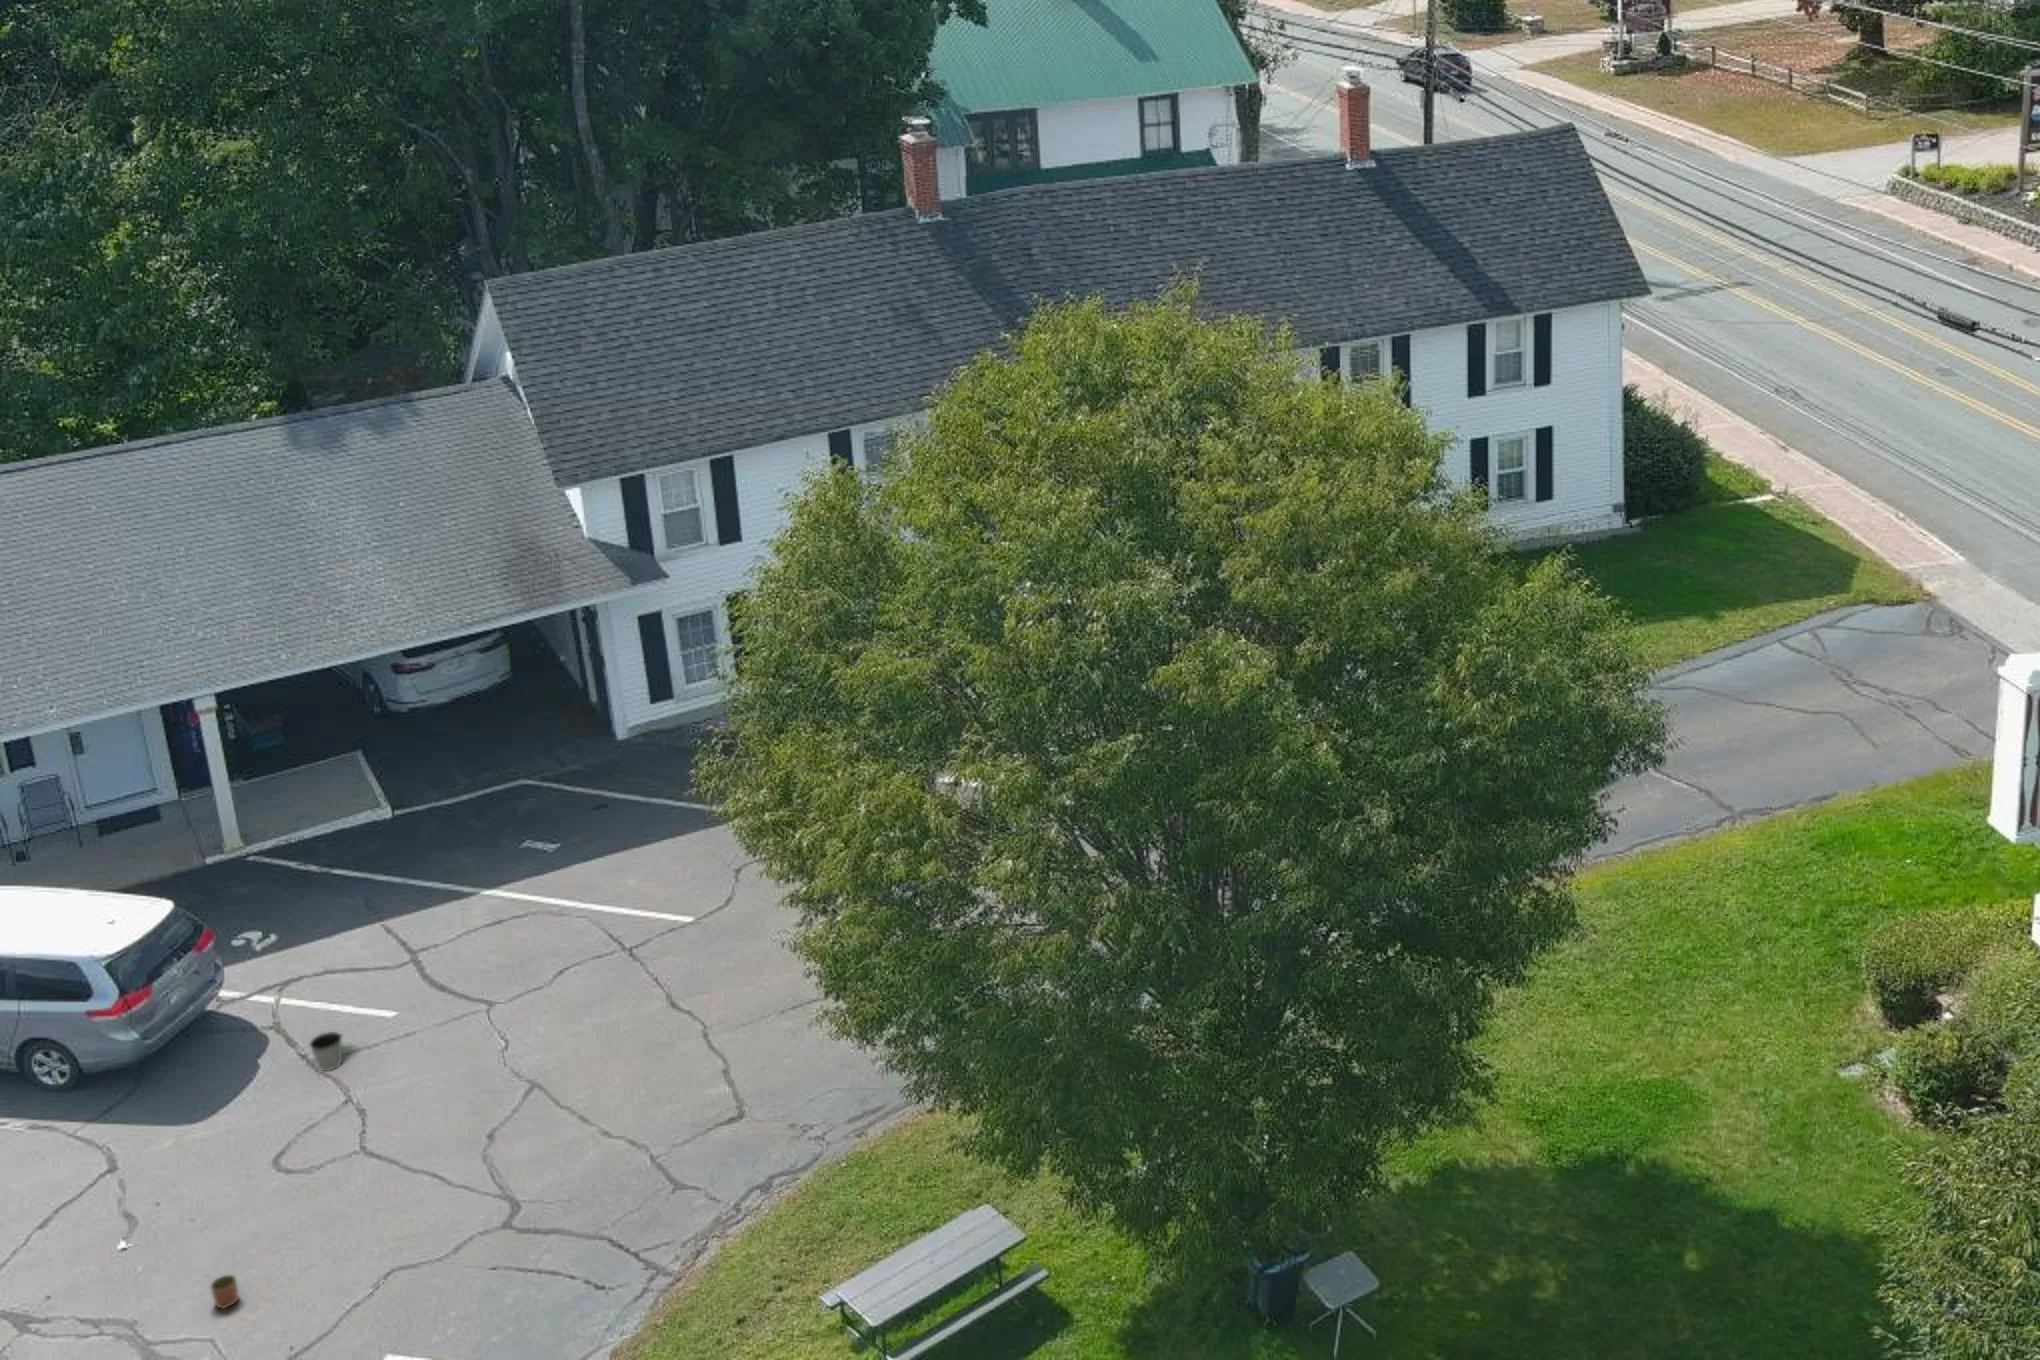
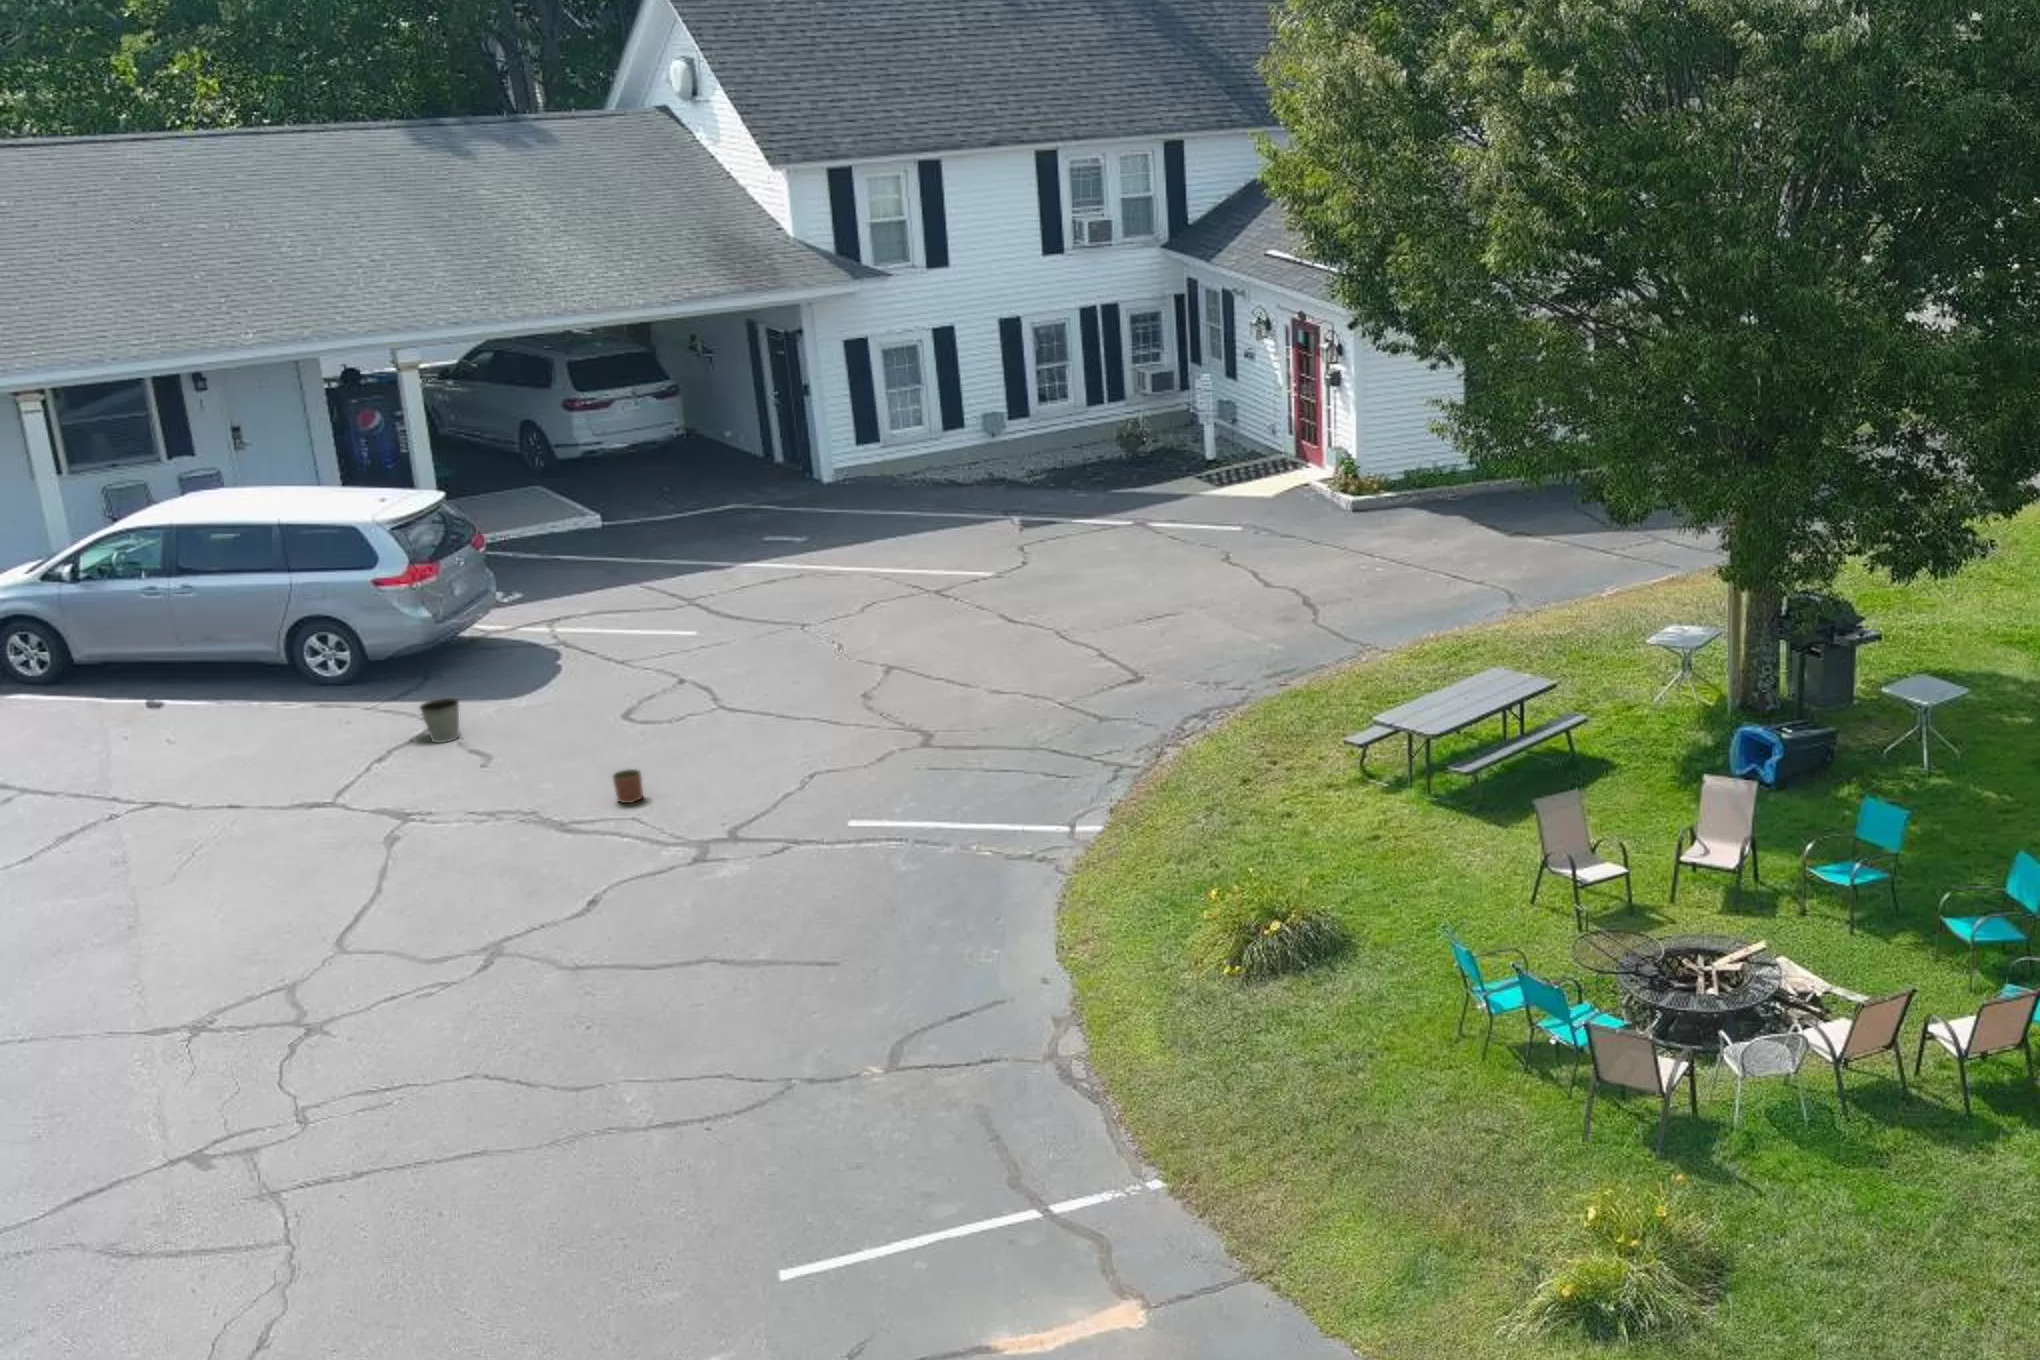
bucket: present [309,1032,342,1071] -> present [420,698,459,743]

